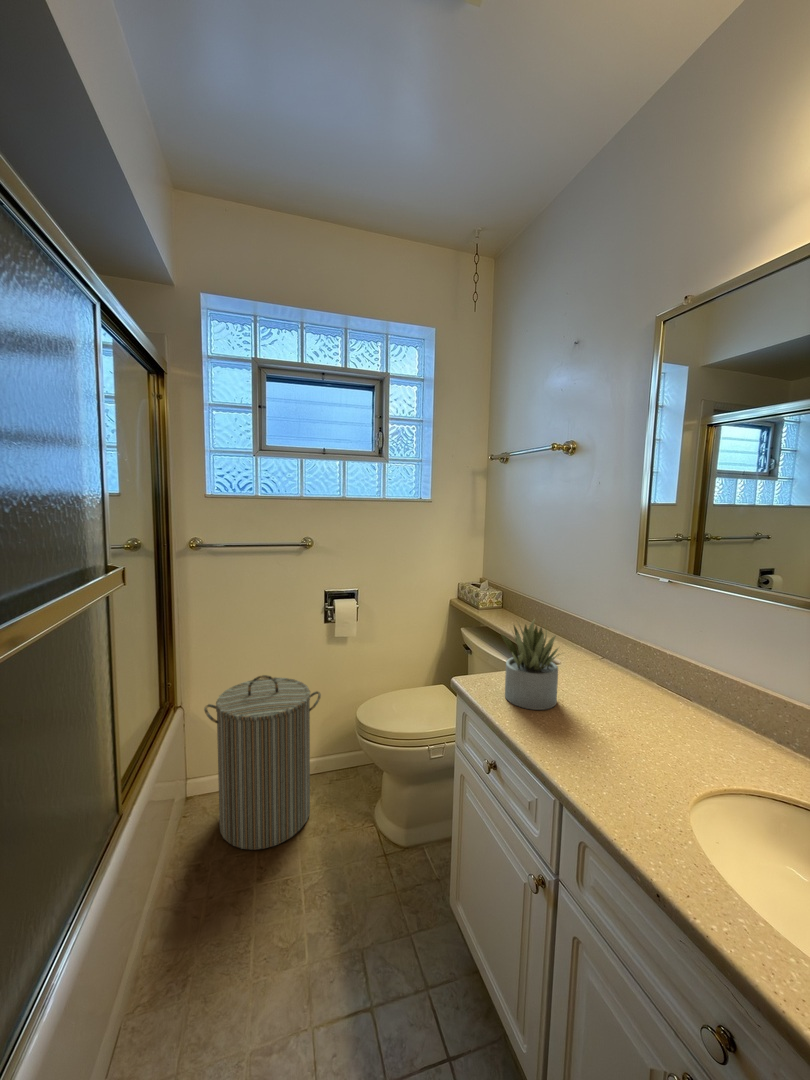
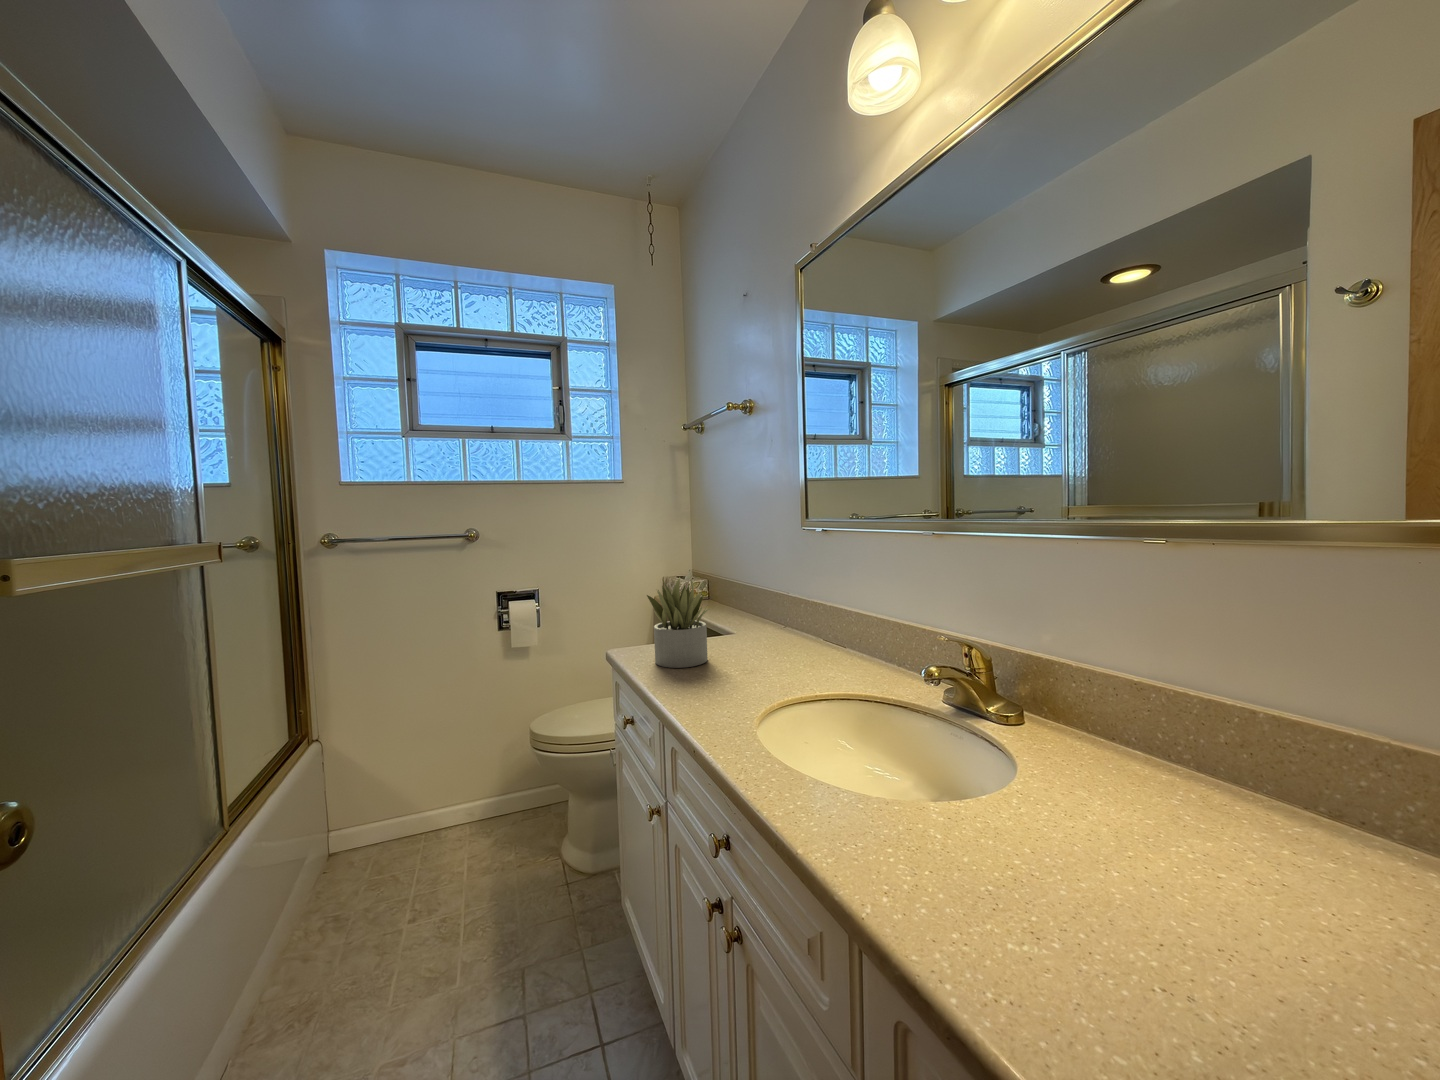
laundry hamper: present [204,675,321,850] -> none [345,691,493,898]

